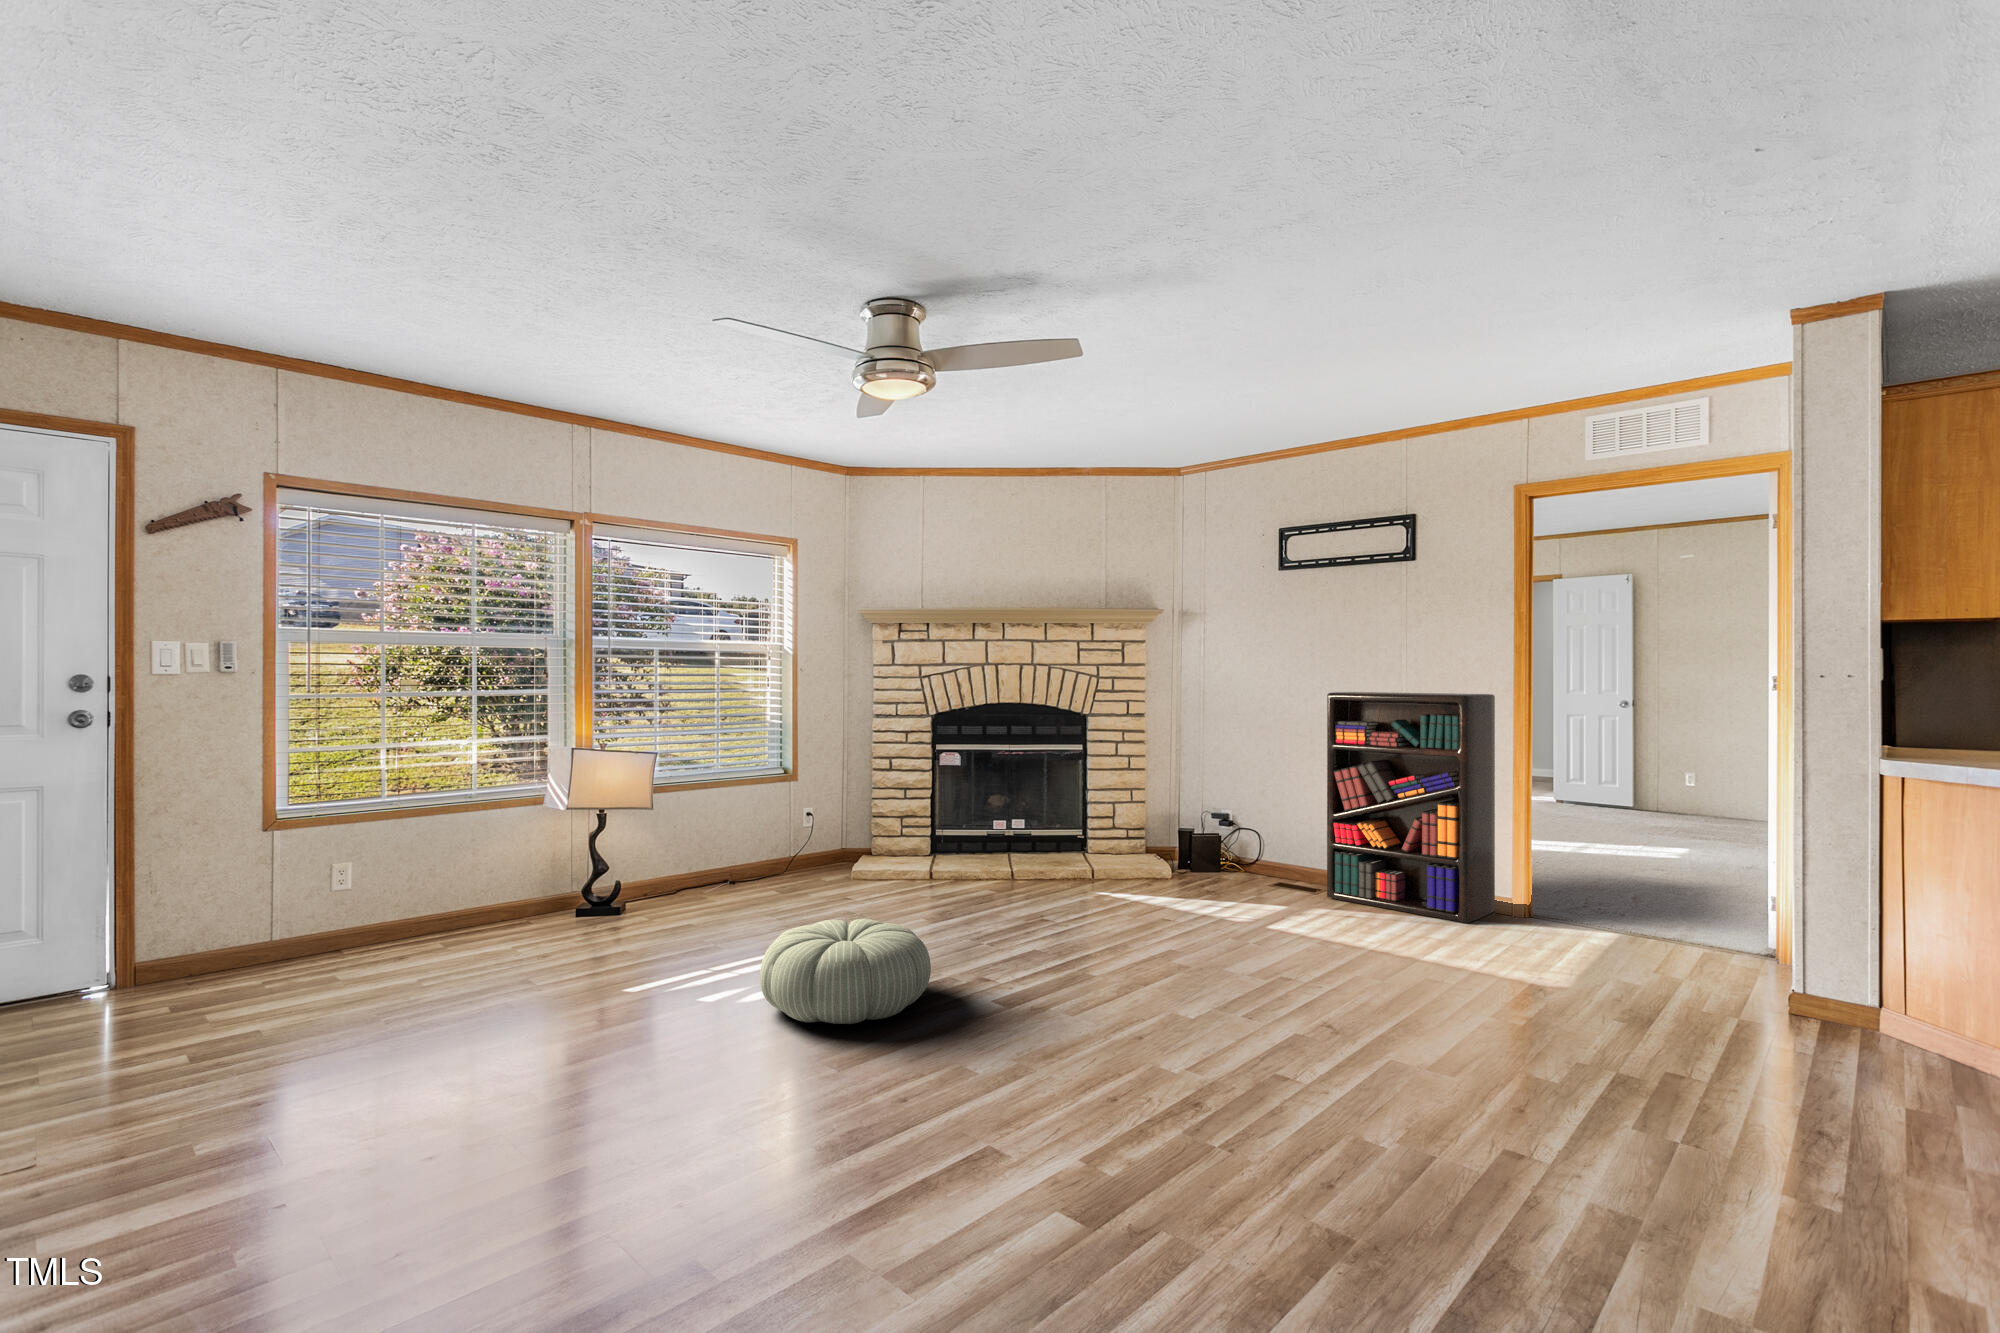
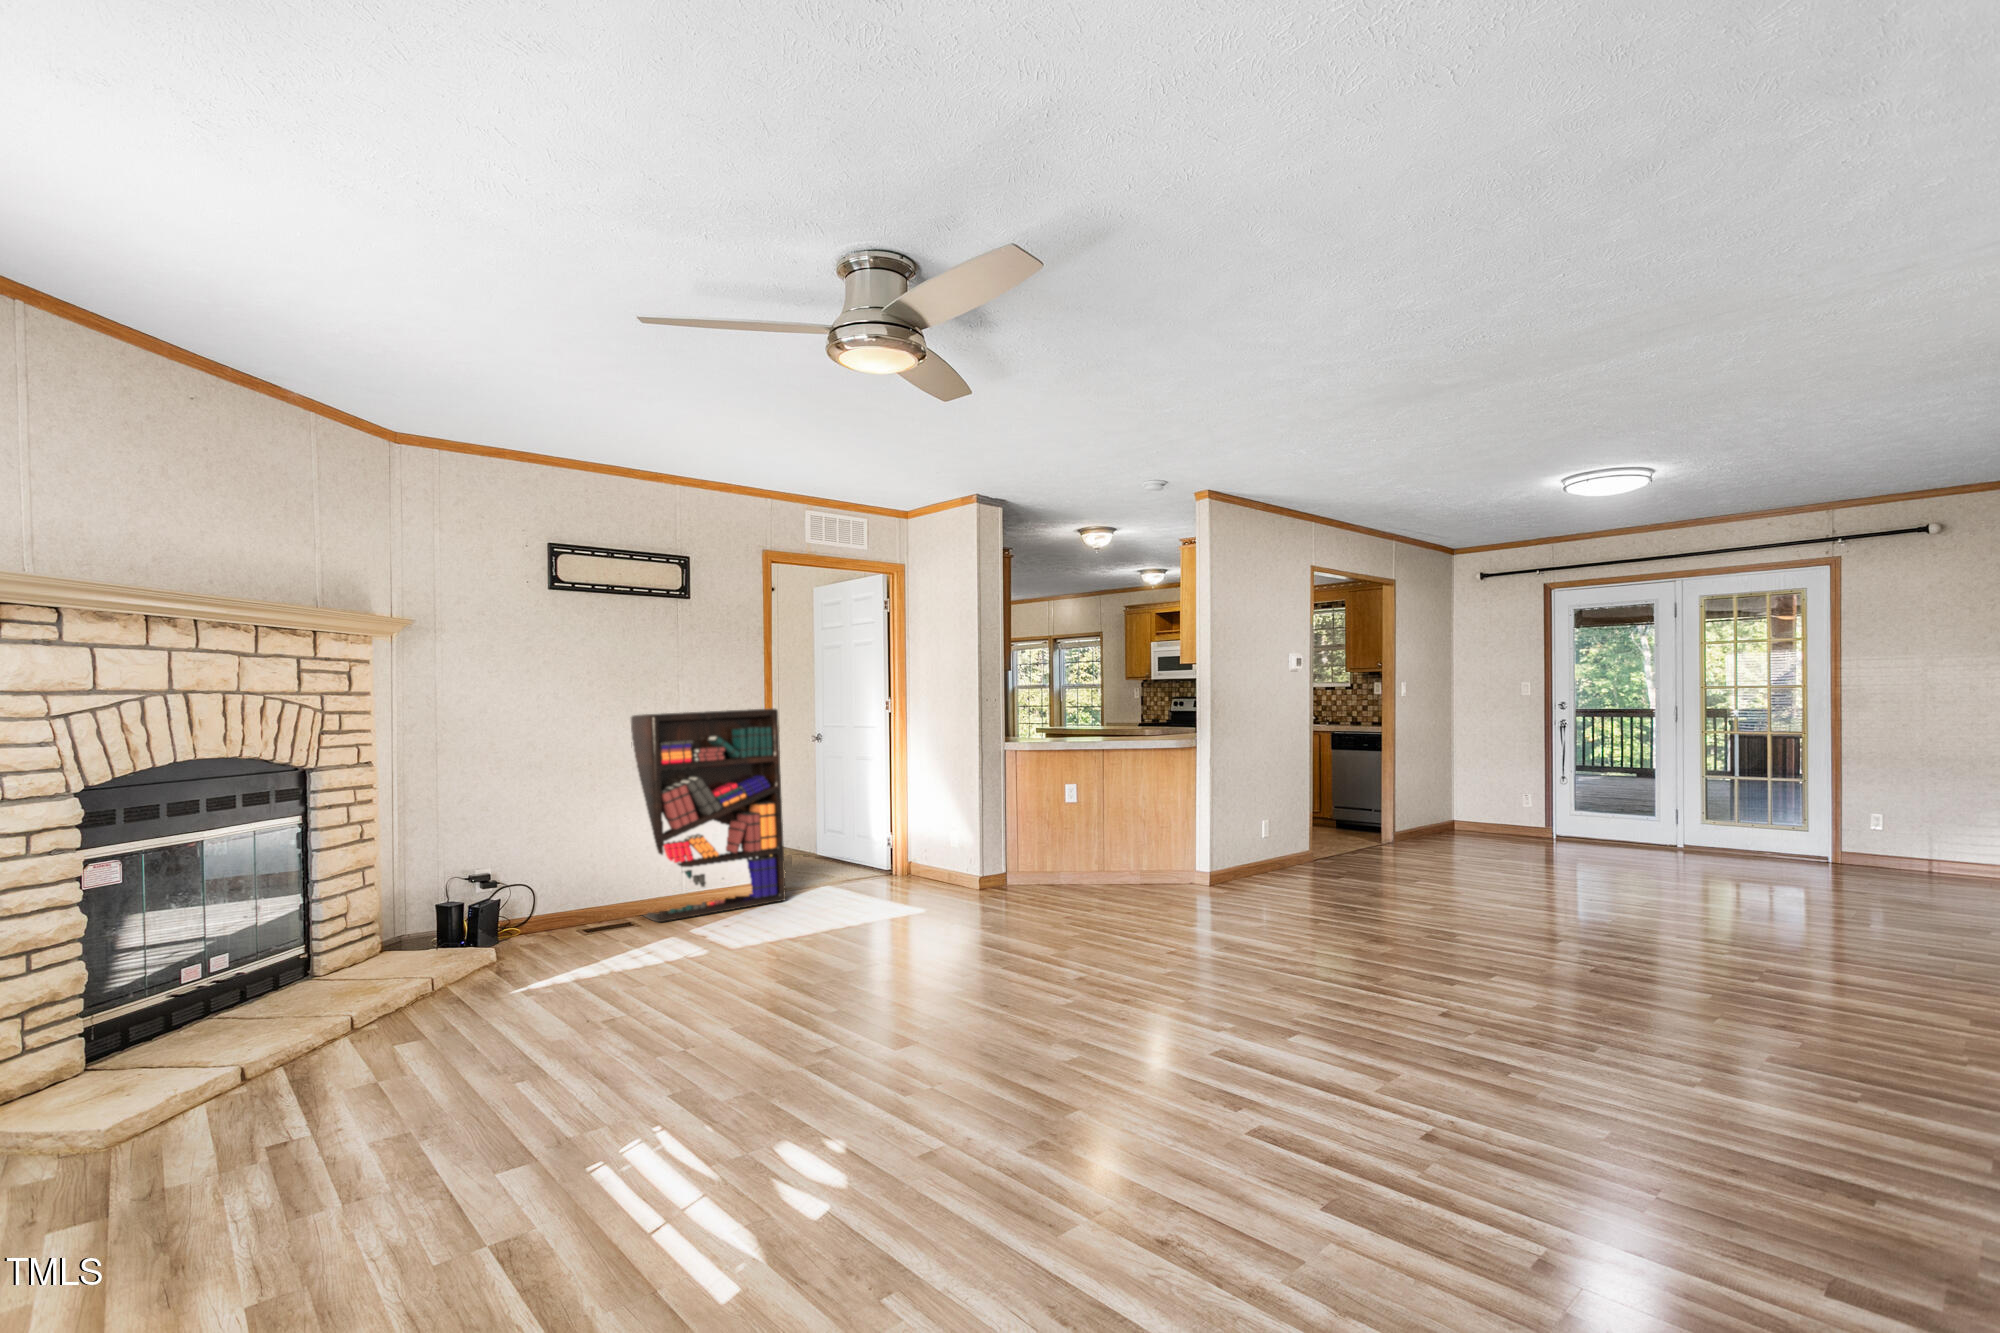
pouf: present [760,919,931,1024] -> none [757,983,977,1129]

